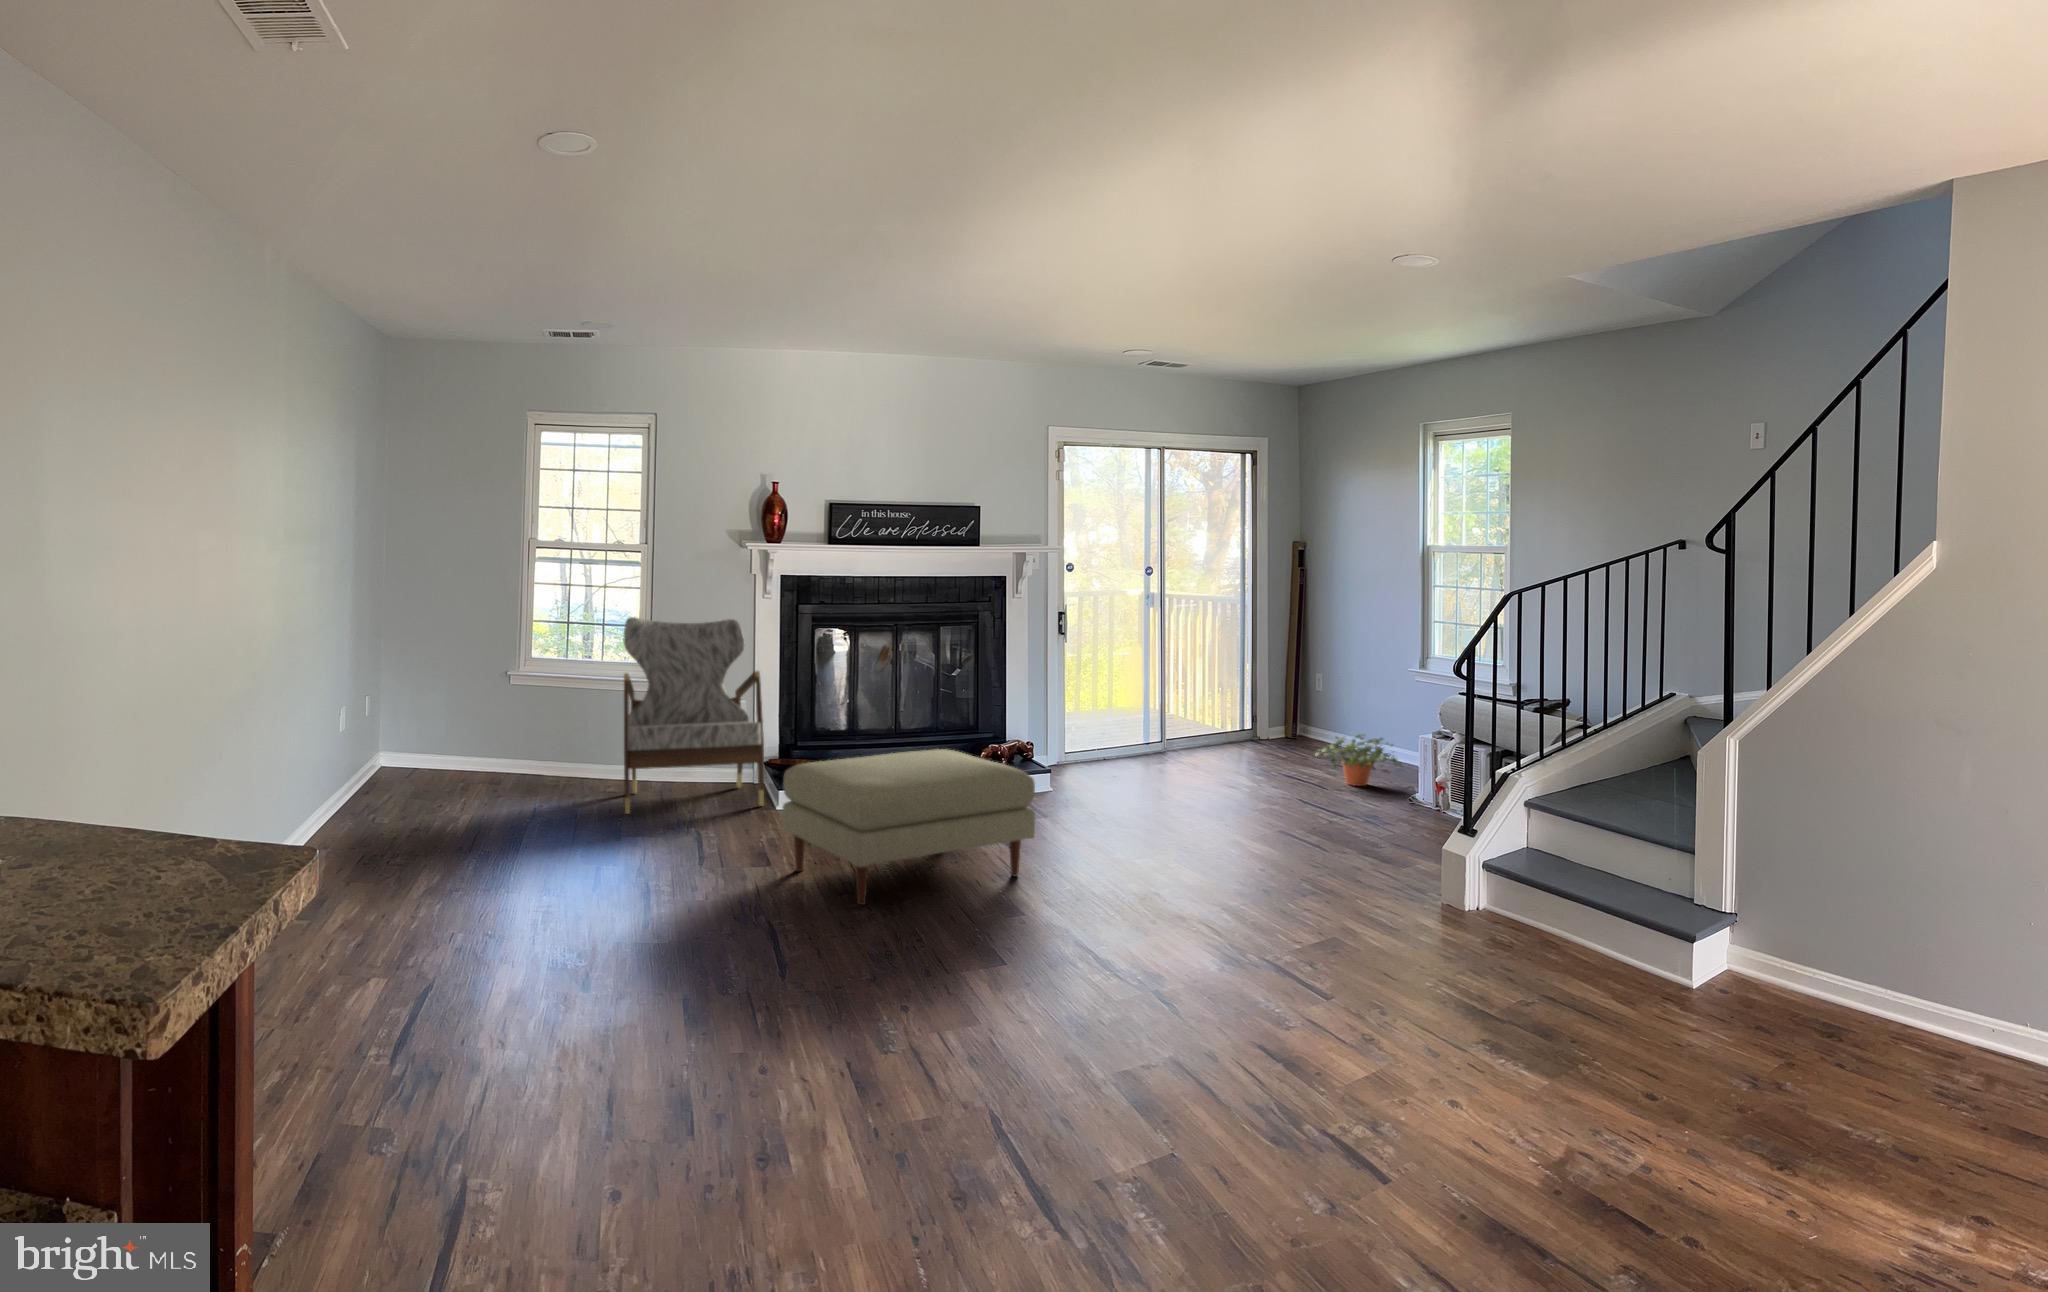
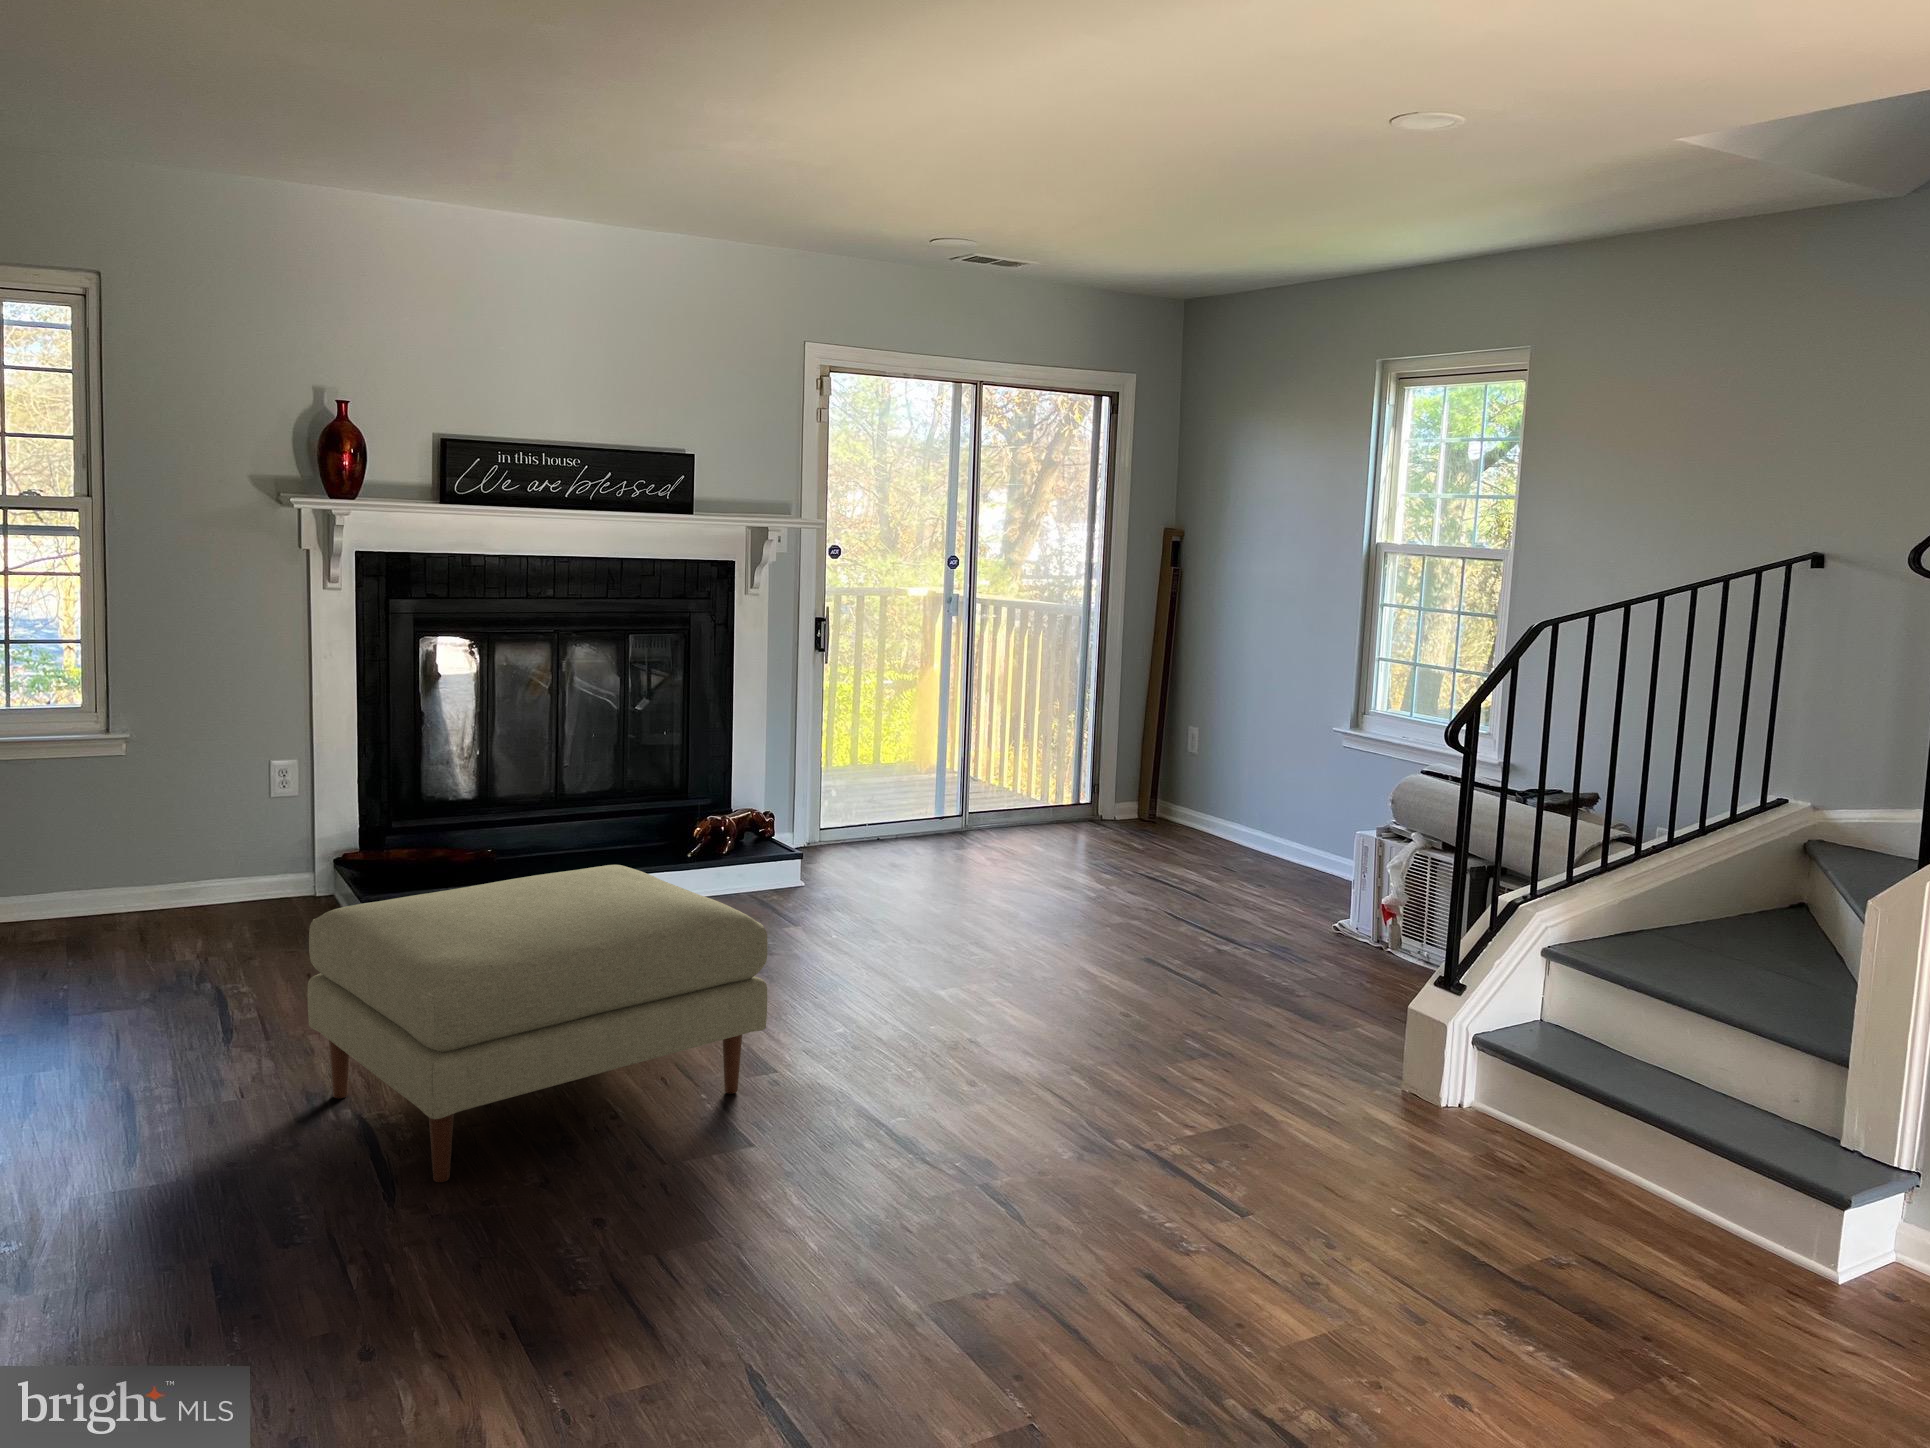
armchair: present [624,617,764,814] -> none [41,621,312,969]
potted plant: present [1316,734,1402,786] -> none [1192,801,1320,879]

